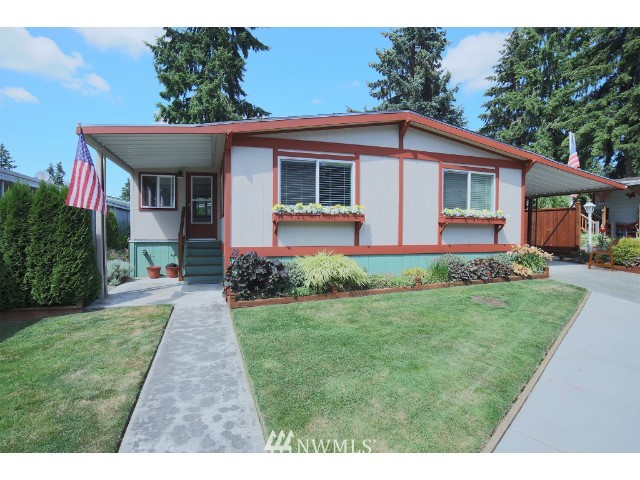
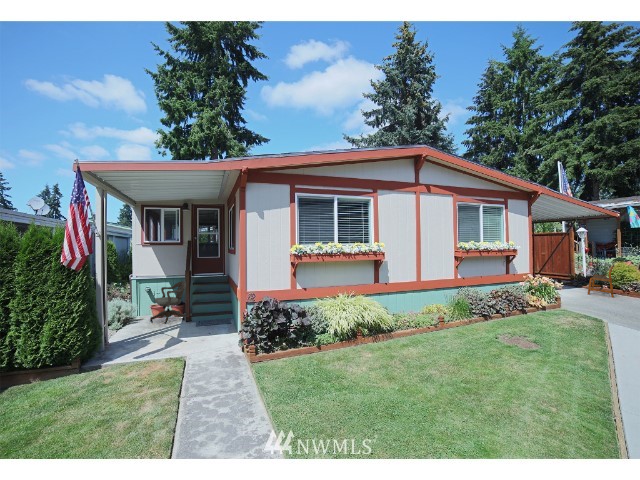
chair: none [146,247,180,285] -> present [150,281,186,324]

